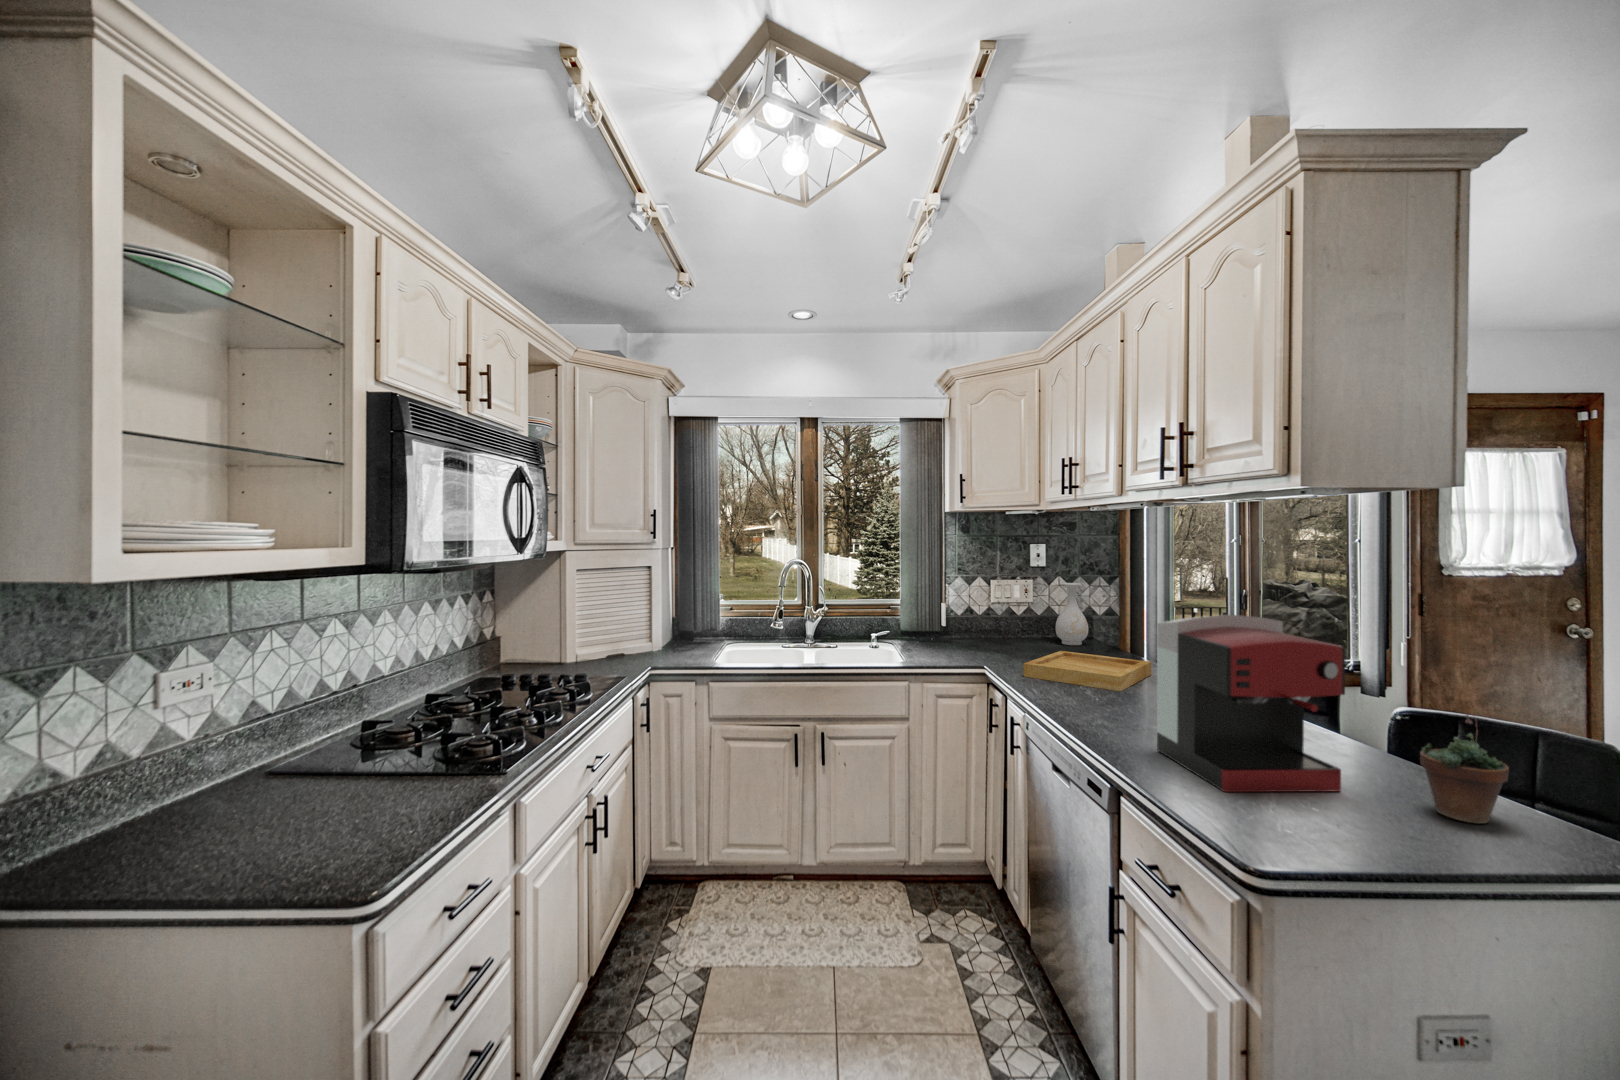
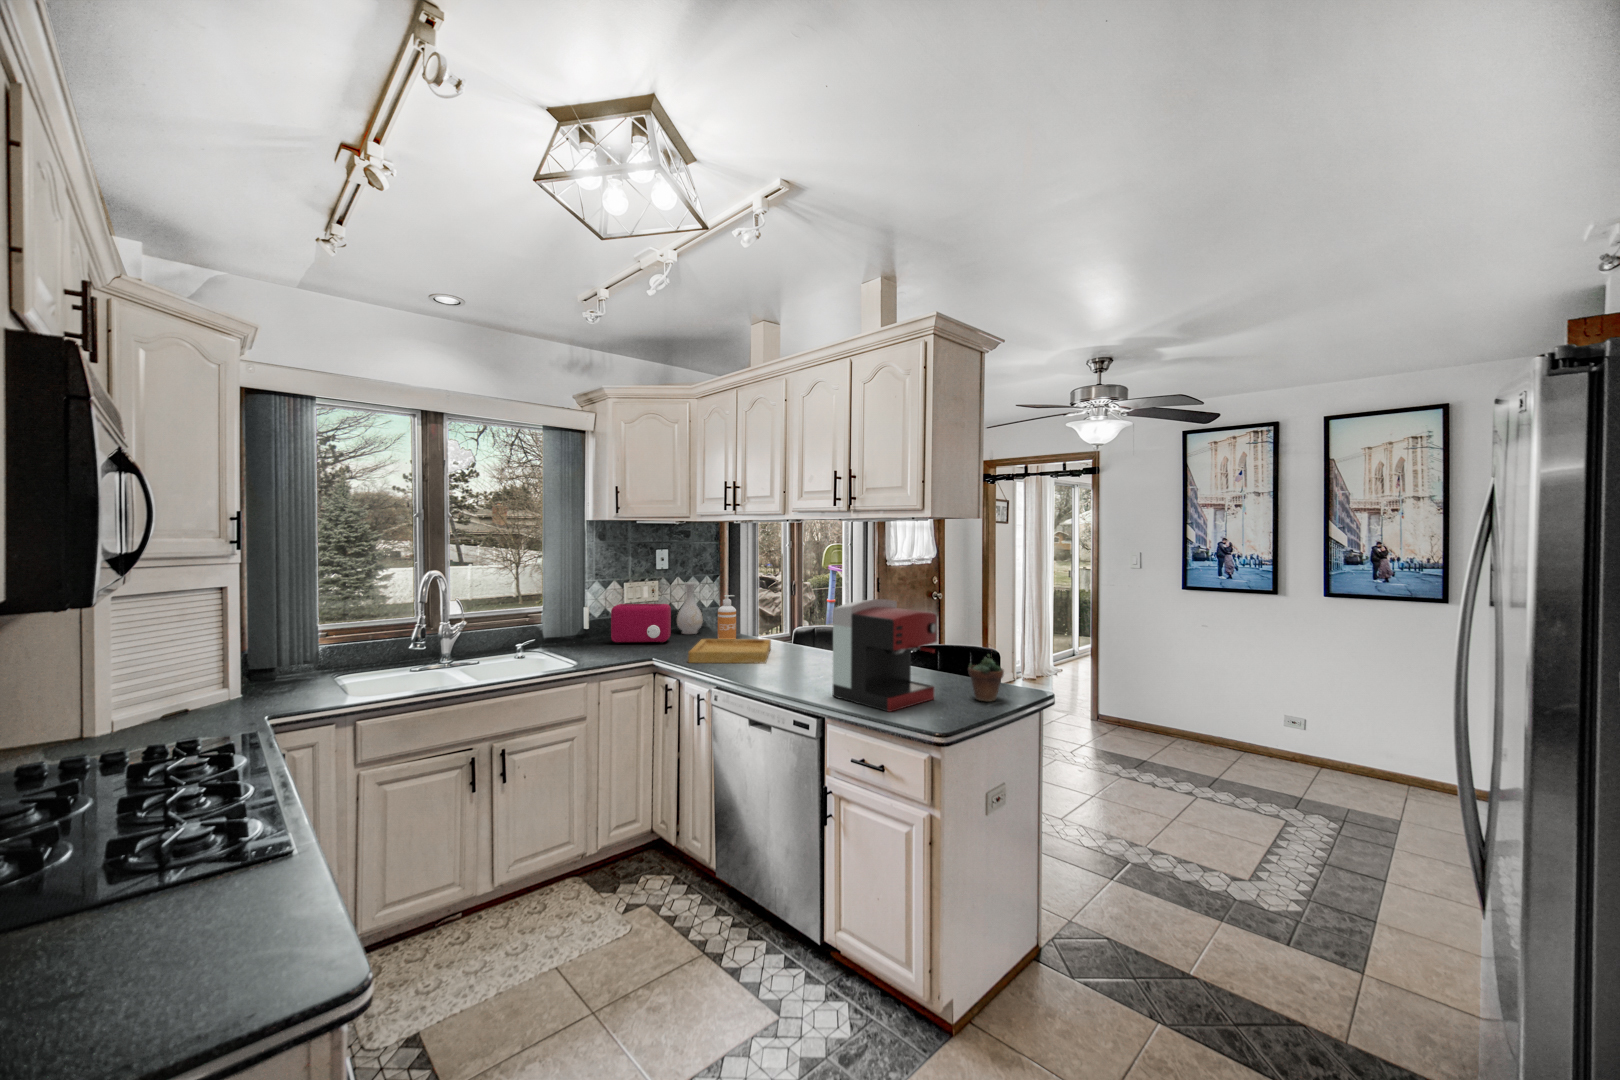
soap dispenser: none [1095,600,1119,659] -> present [718,595,736,639]
toaster: none [969,603,1038,652] -> present [611,604,671,644]

